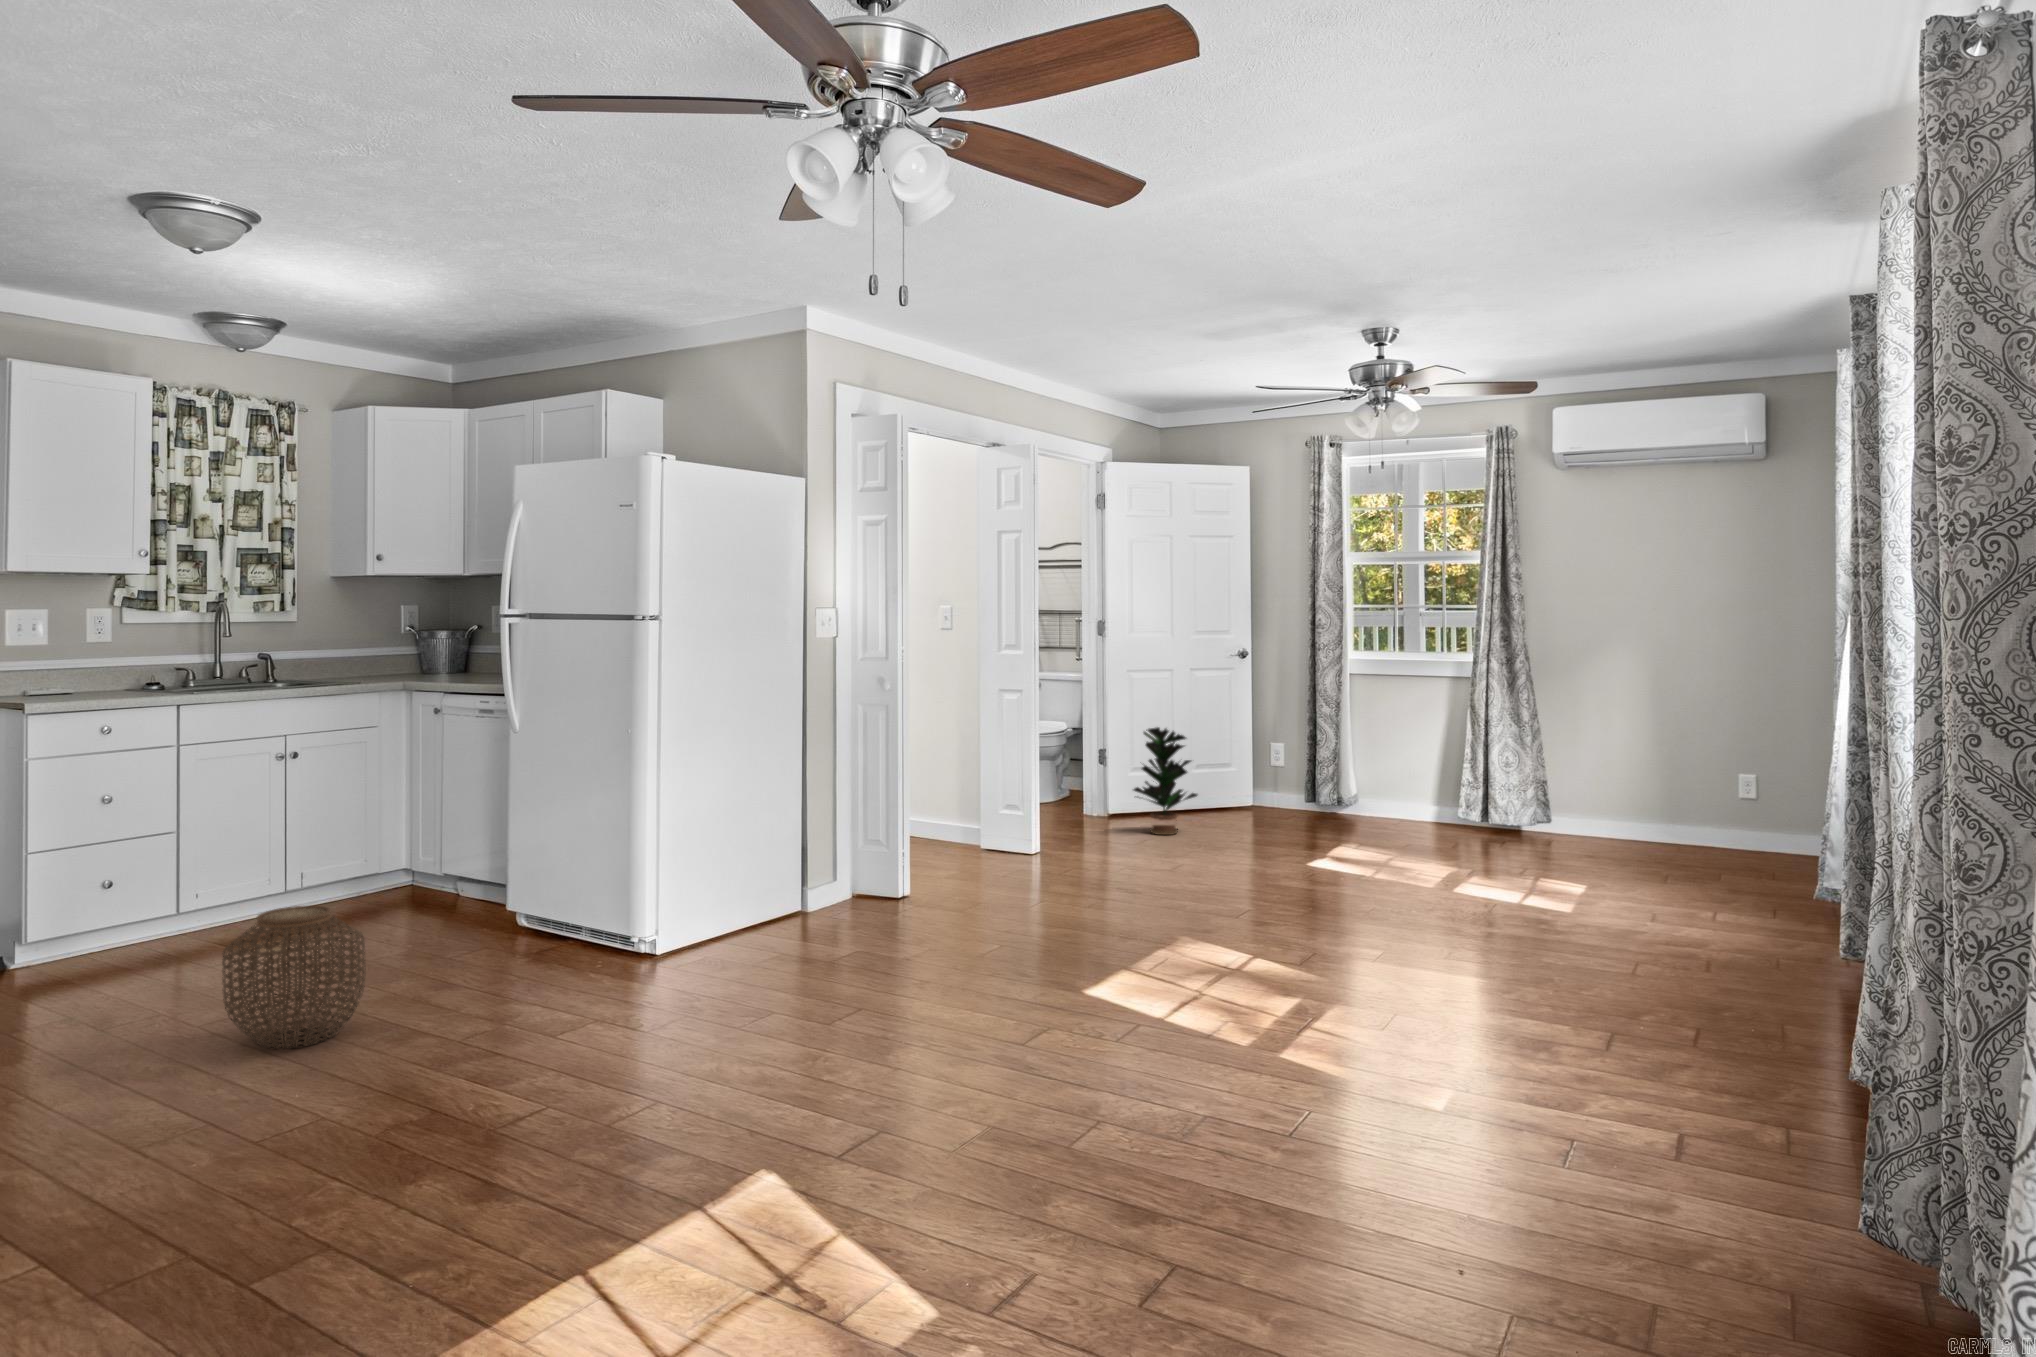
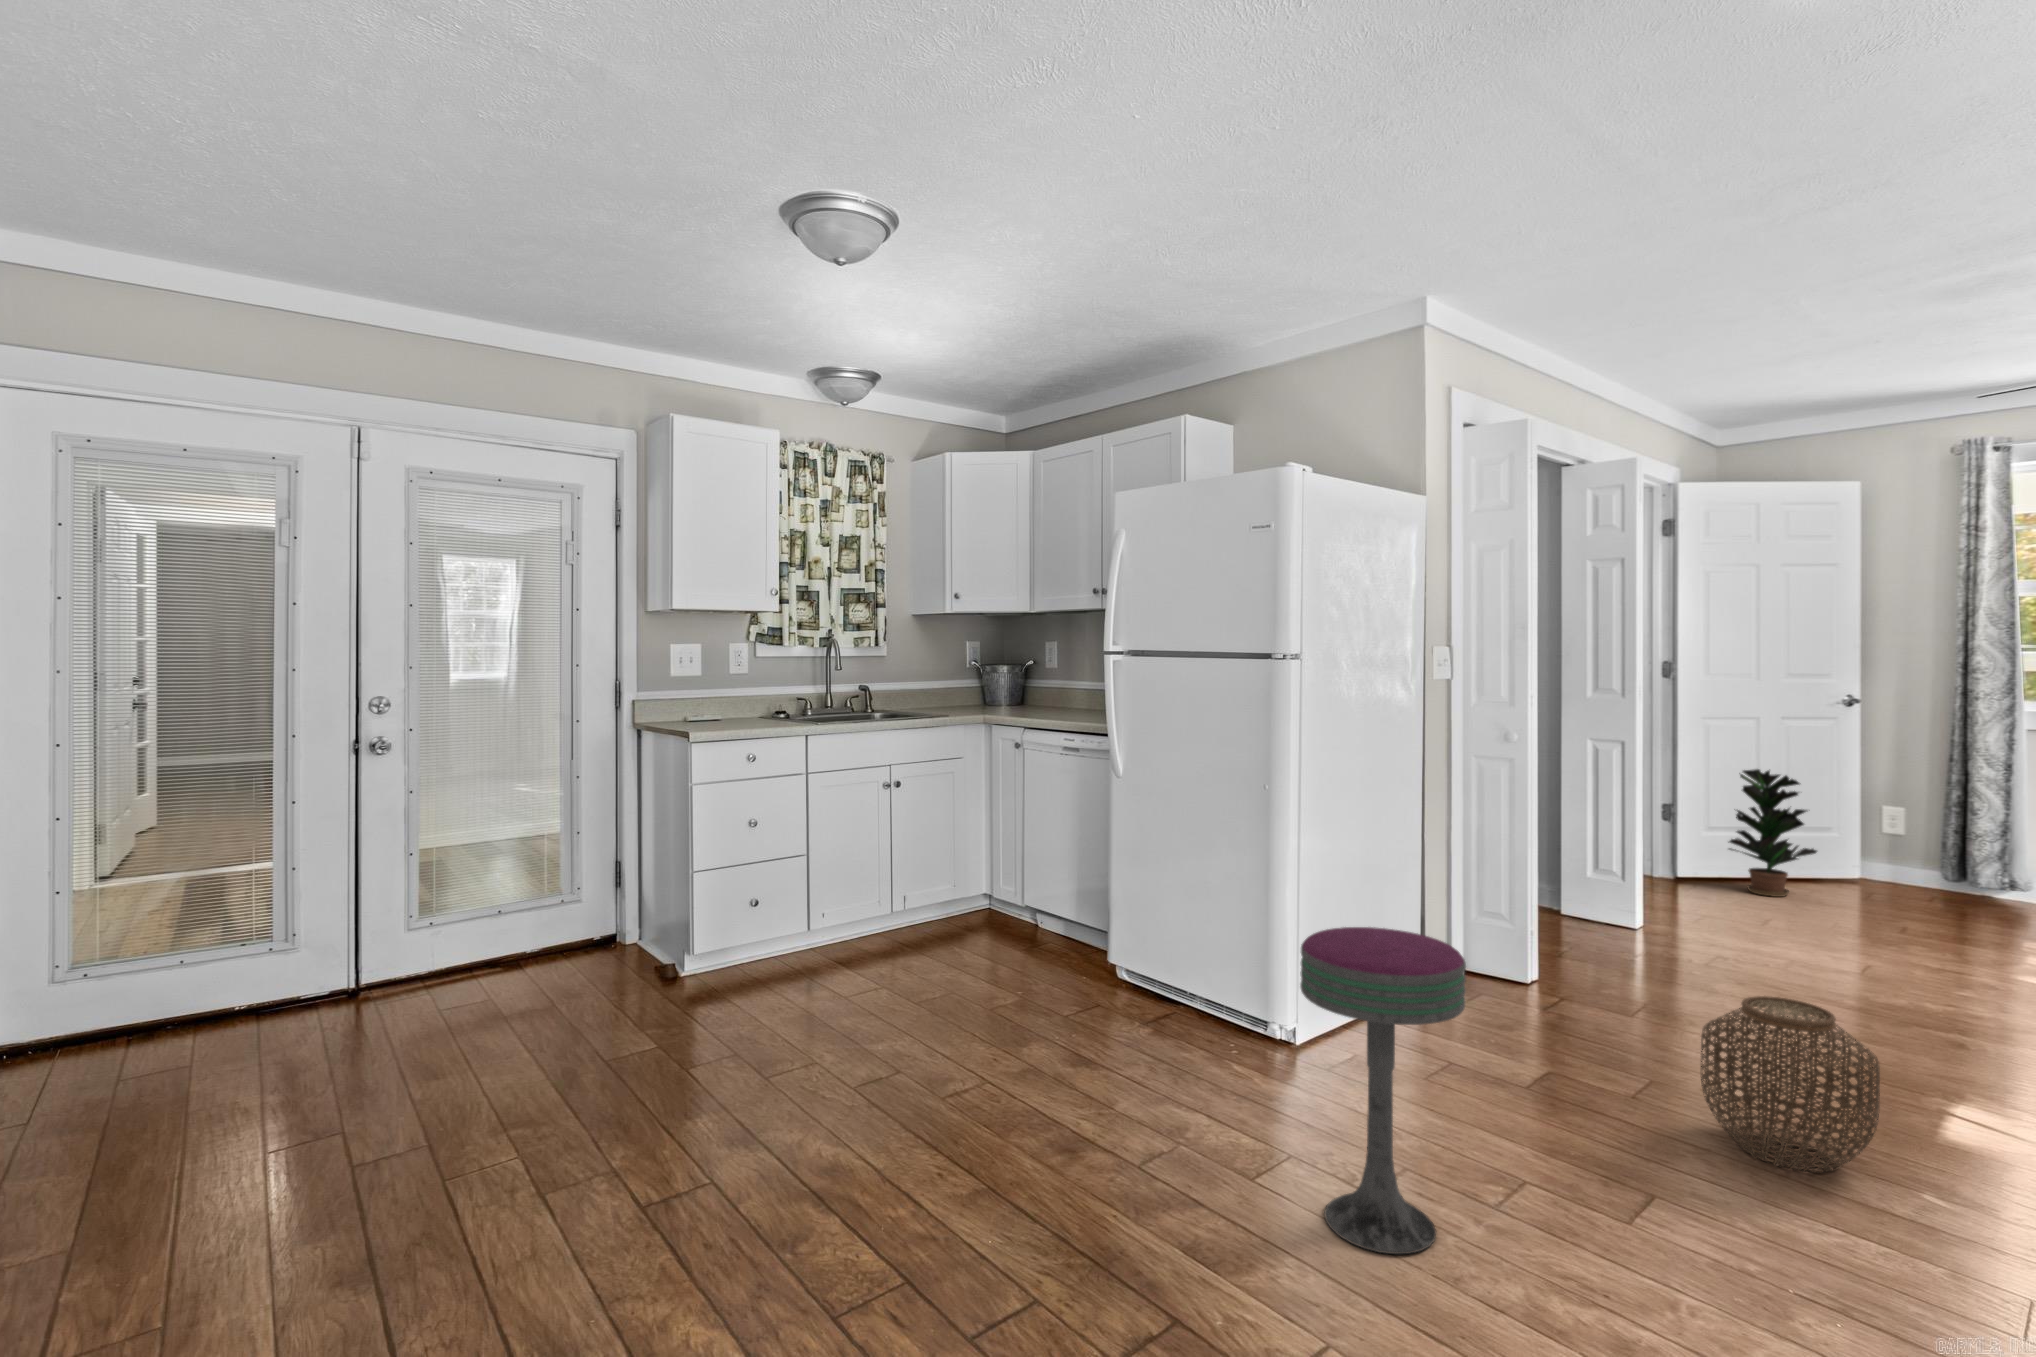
bar stool: none [575,826,701,1065] -> present [1300,927,1466,1254]
woven basket: present [222,906,366,1049] -> present [1701,996,1880,1172]

